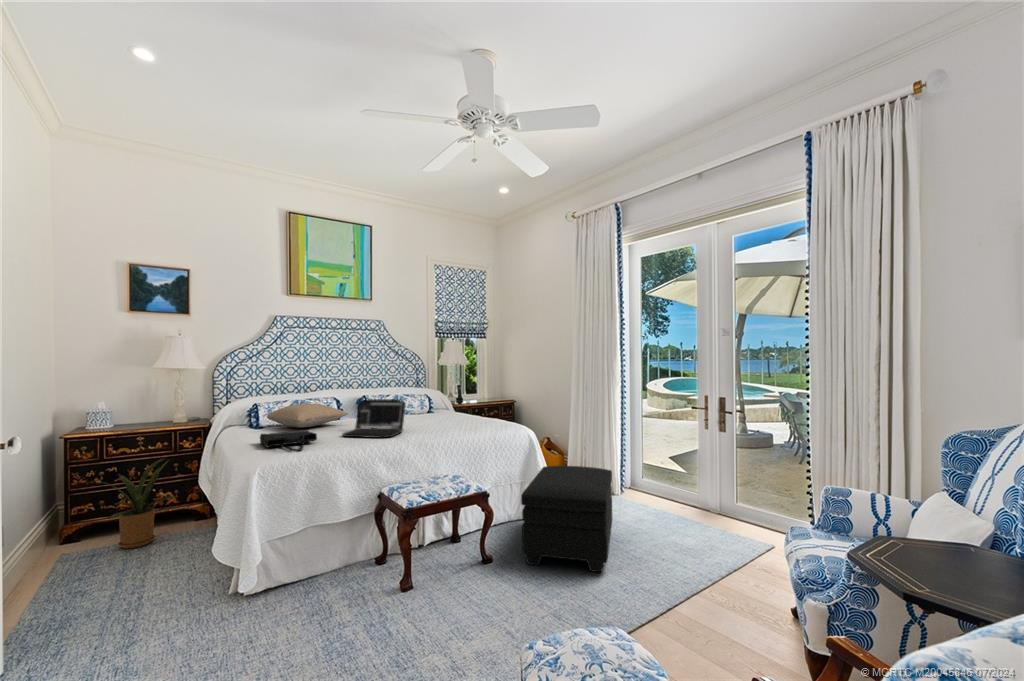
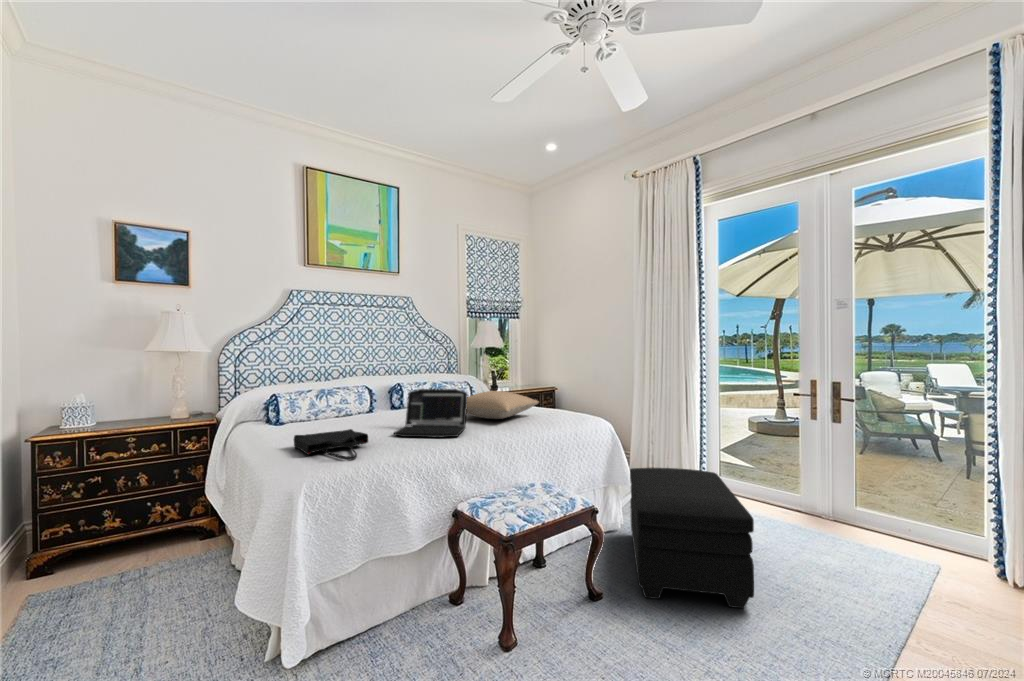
pillow: present [267,403,348,428] -> present [466,391,539,419]
house plant: present [106,458,175,549] -> none [56,463,184,584]

